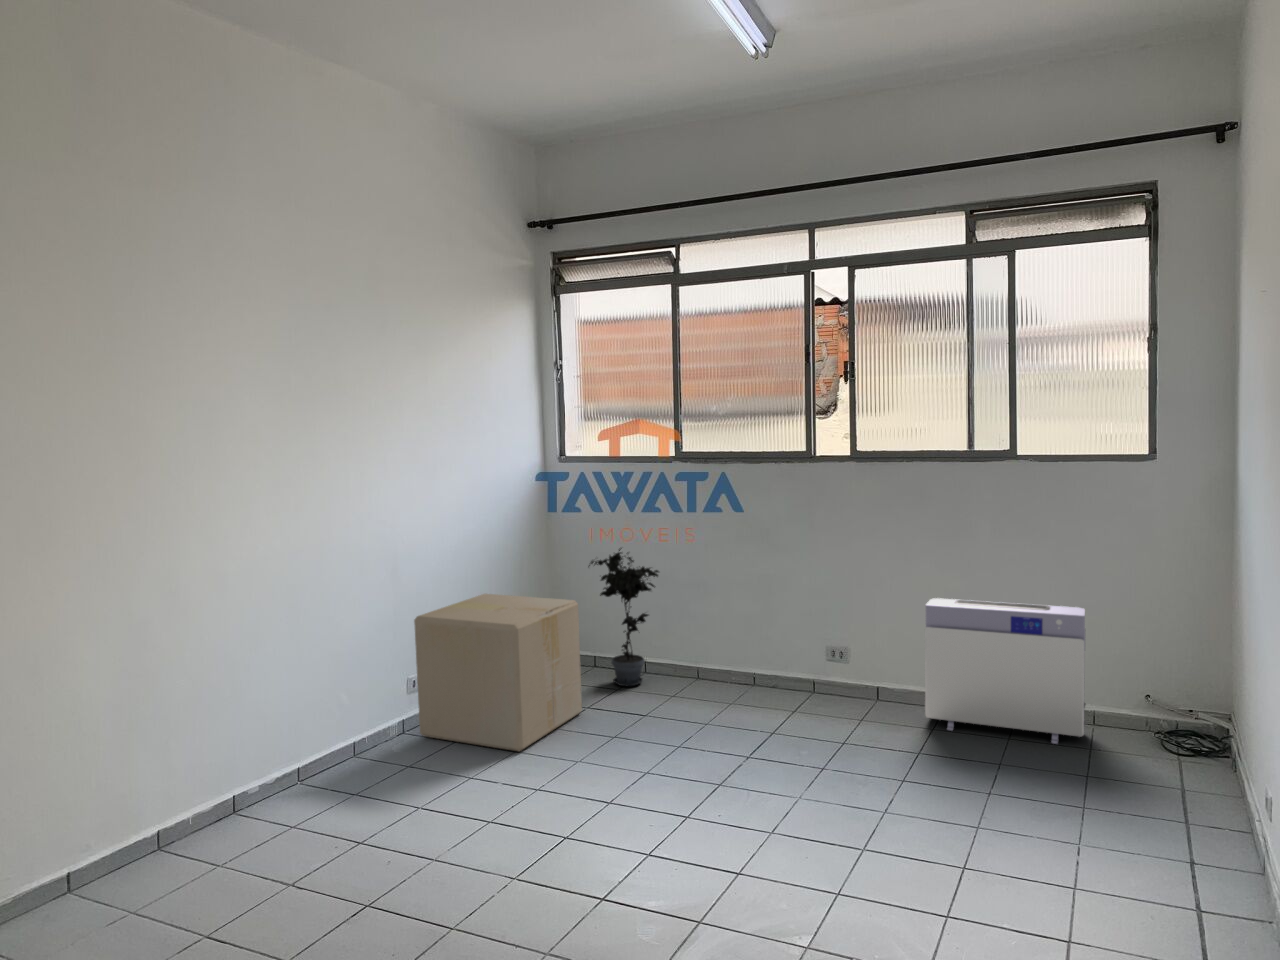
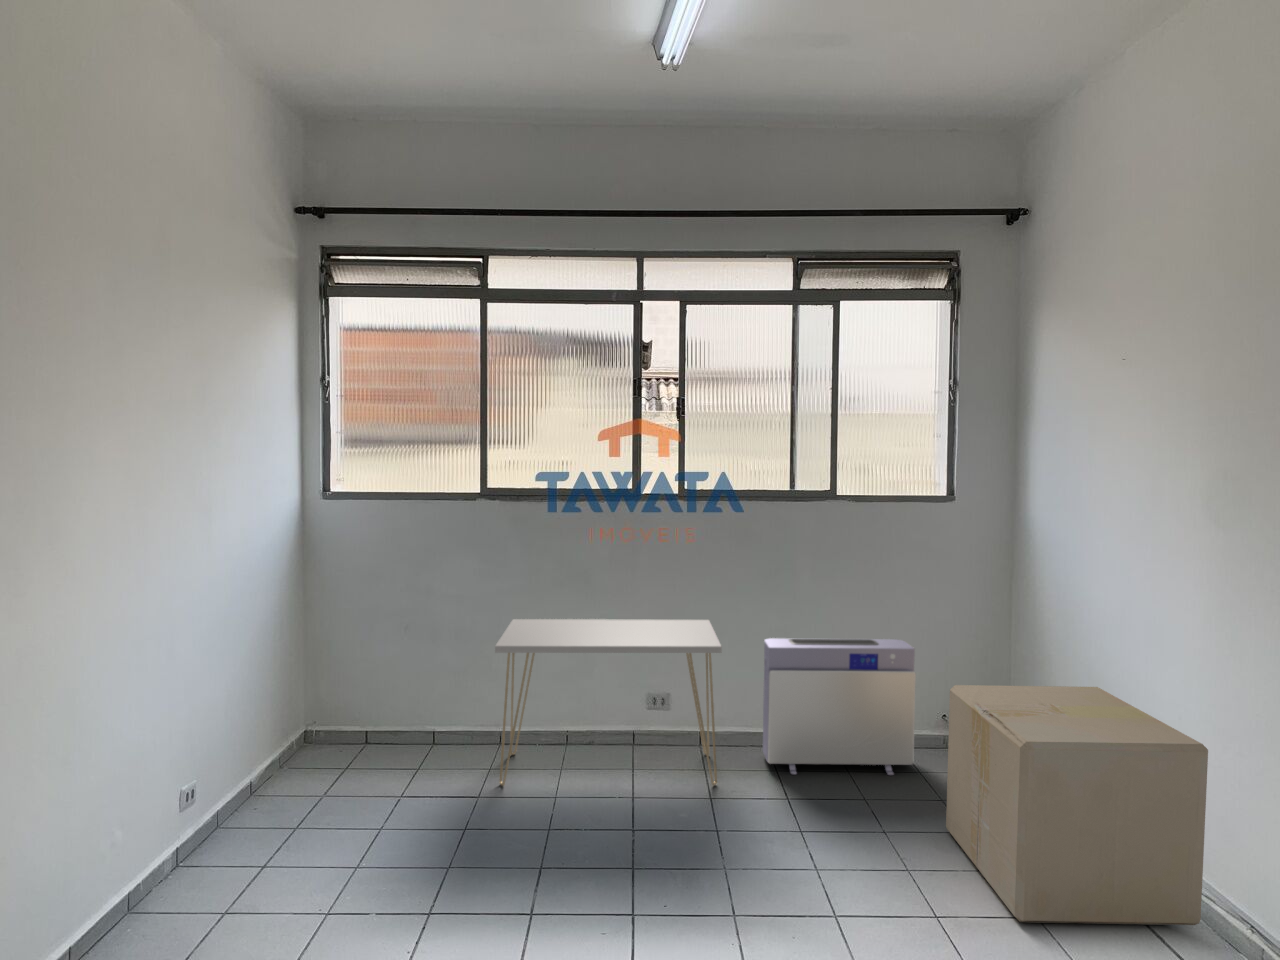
potted plant: present [588,548,659,686] -> none [368,601,470,768]
console table: none [668,568,881,728] -> present [495,619,722,786]
cardboard box: present [414,594,582,751] -> present [946,685,1208,925]

